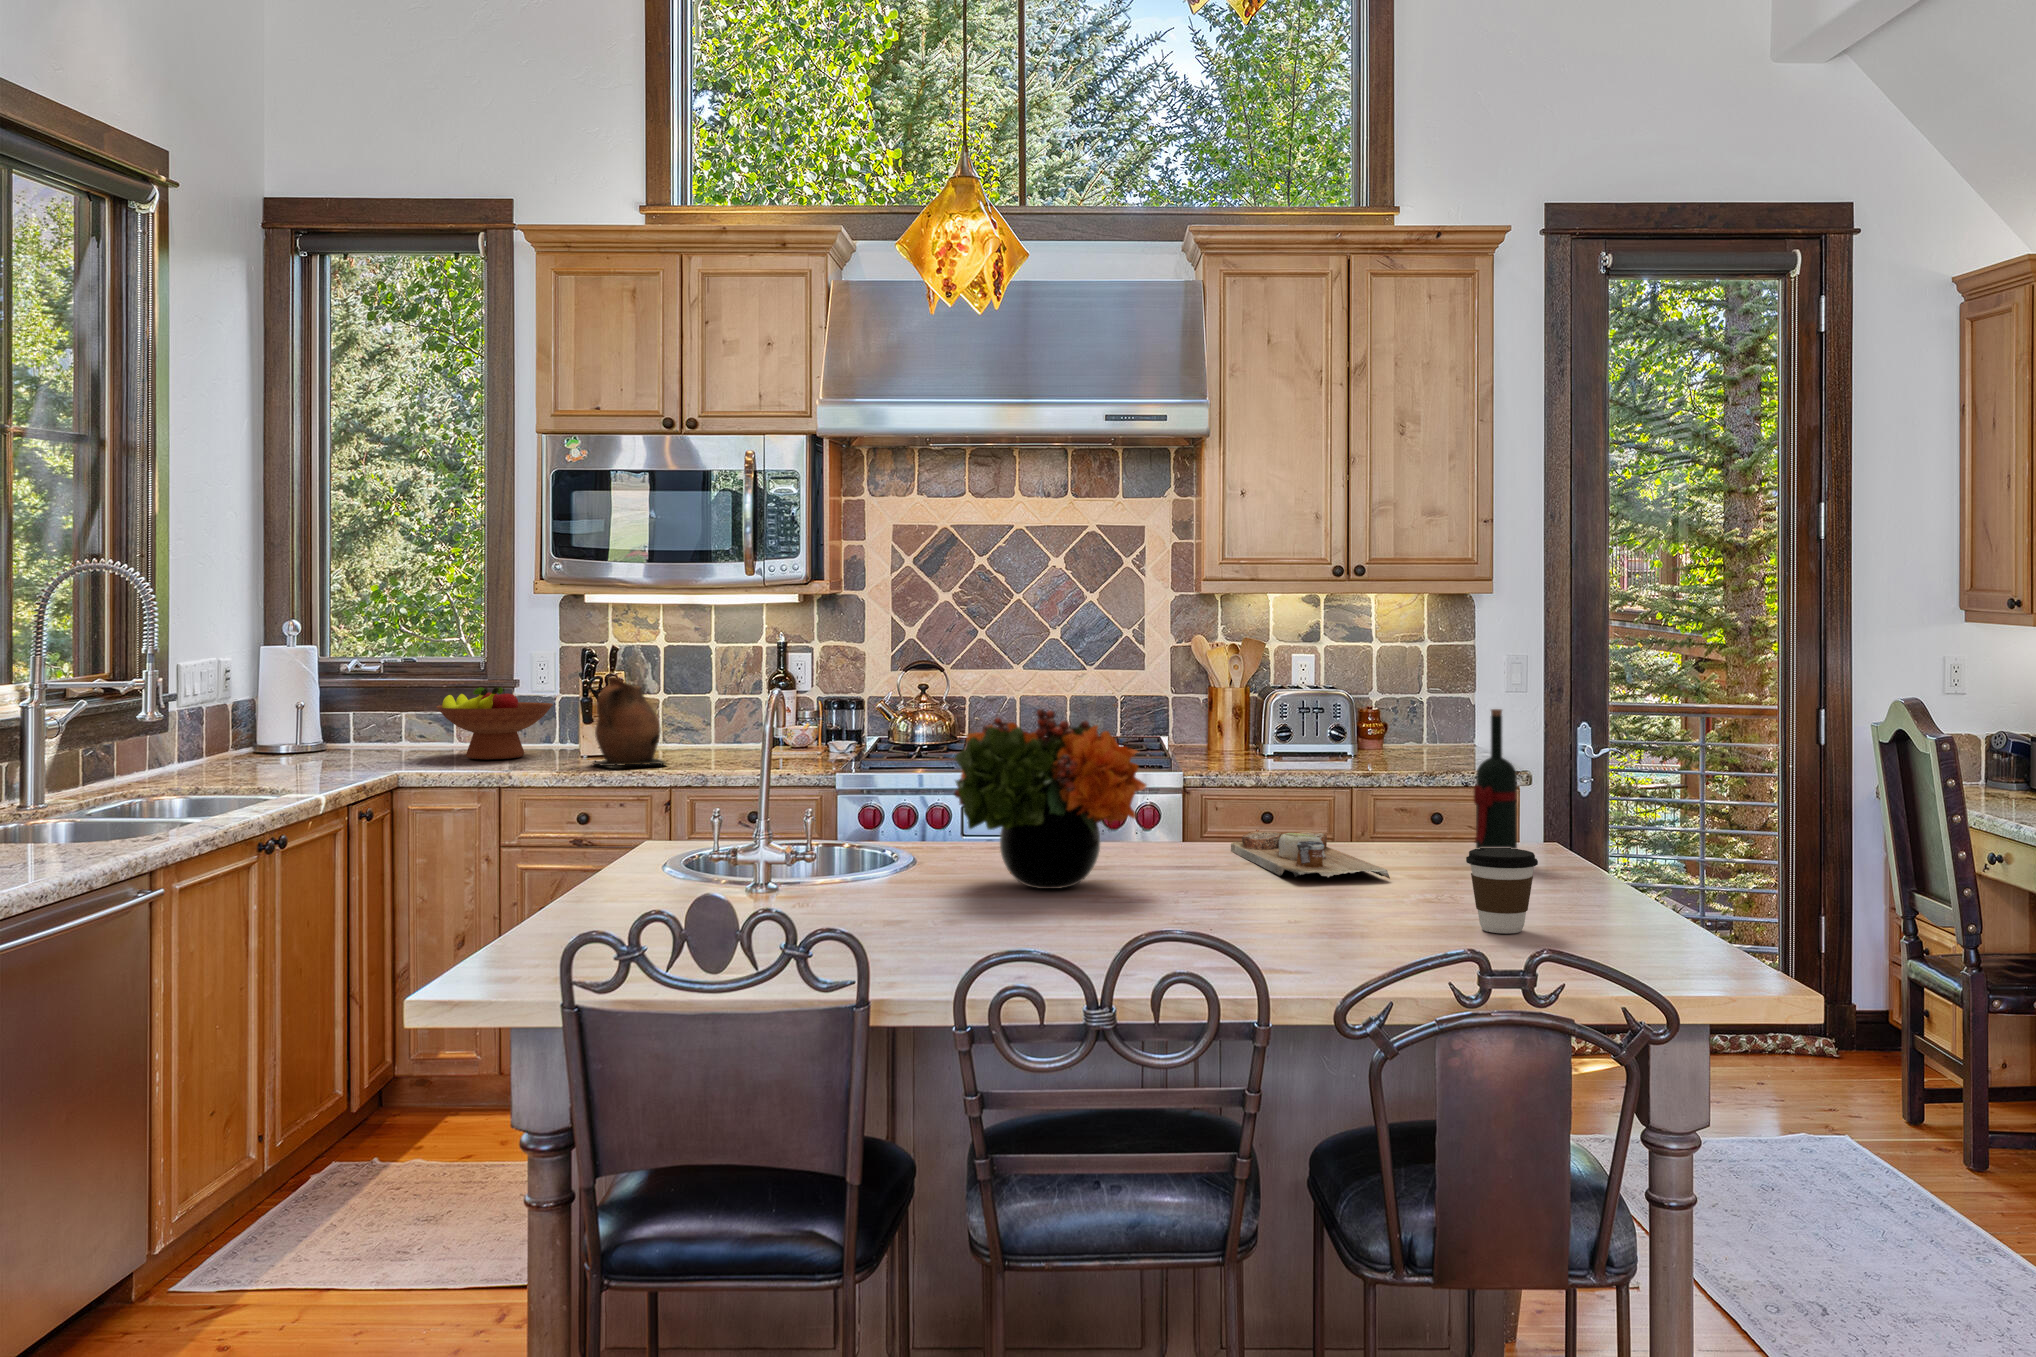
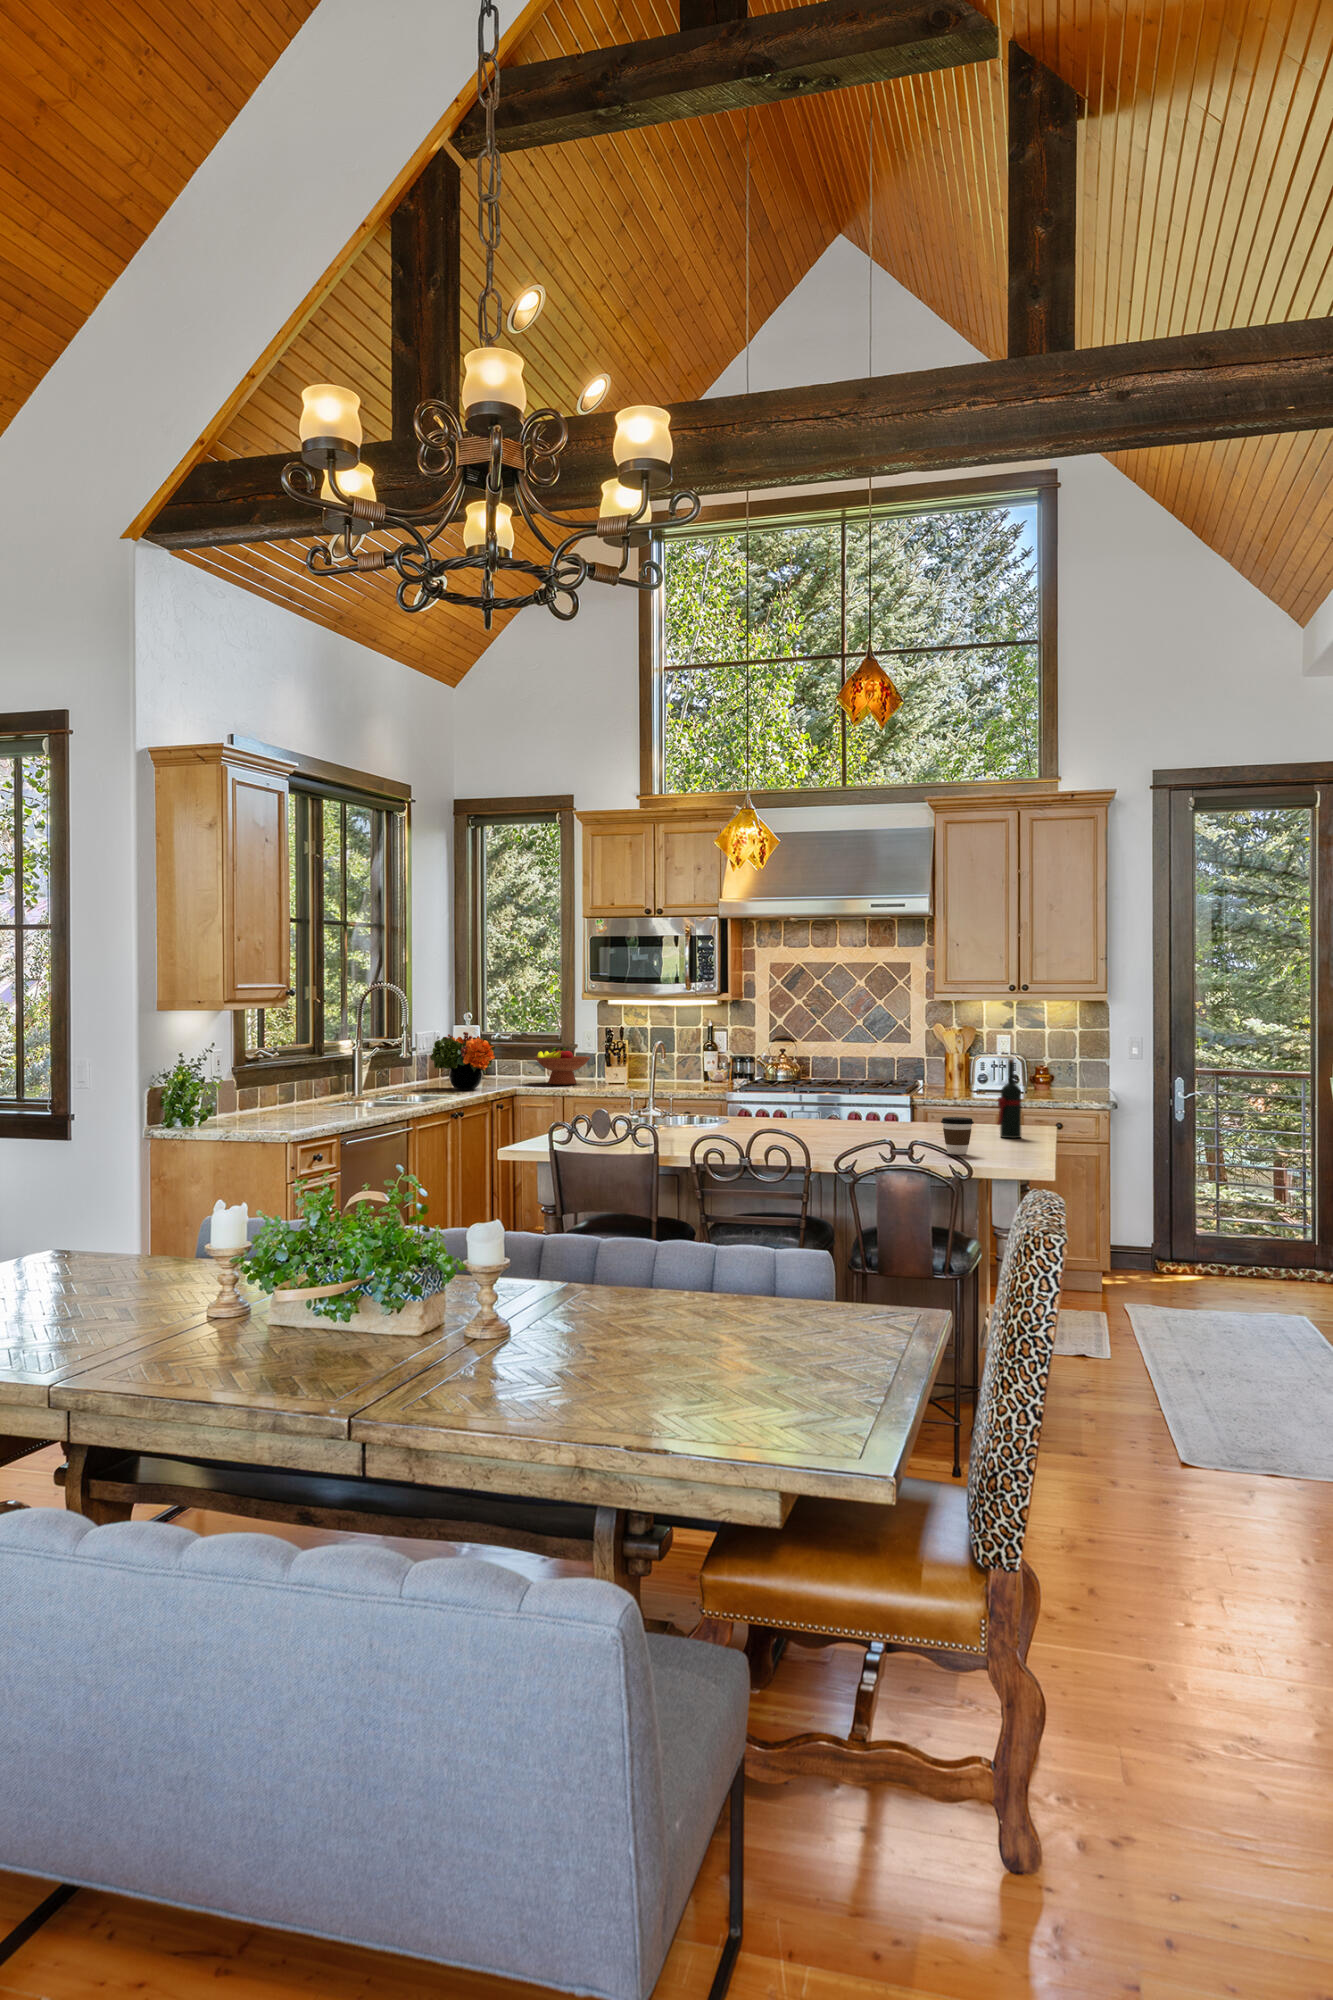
ceramic pitcher: present [594,677,666,766] -> none [605,1043,644,1089]
flower arrangement: present [954,708,1146,889] -> present [430,1032,495,1090]
cutting board: present [1231,830,1390,879] -> none [884,1117,941,1139]

